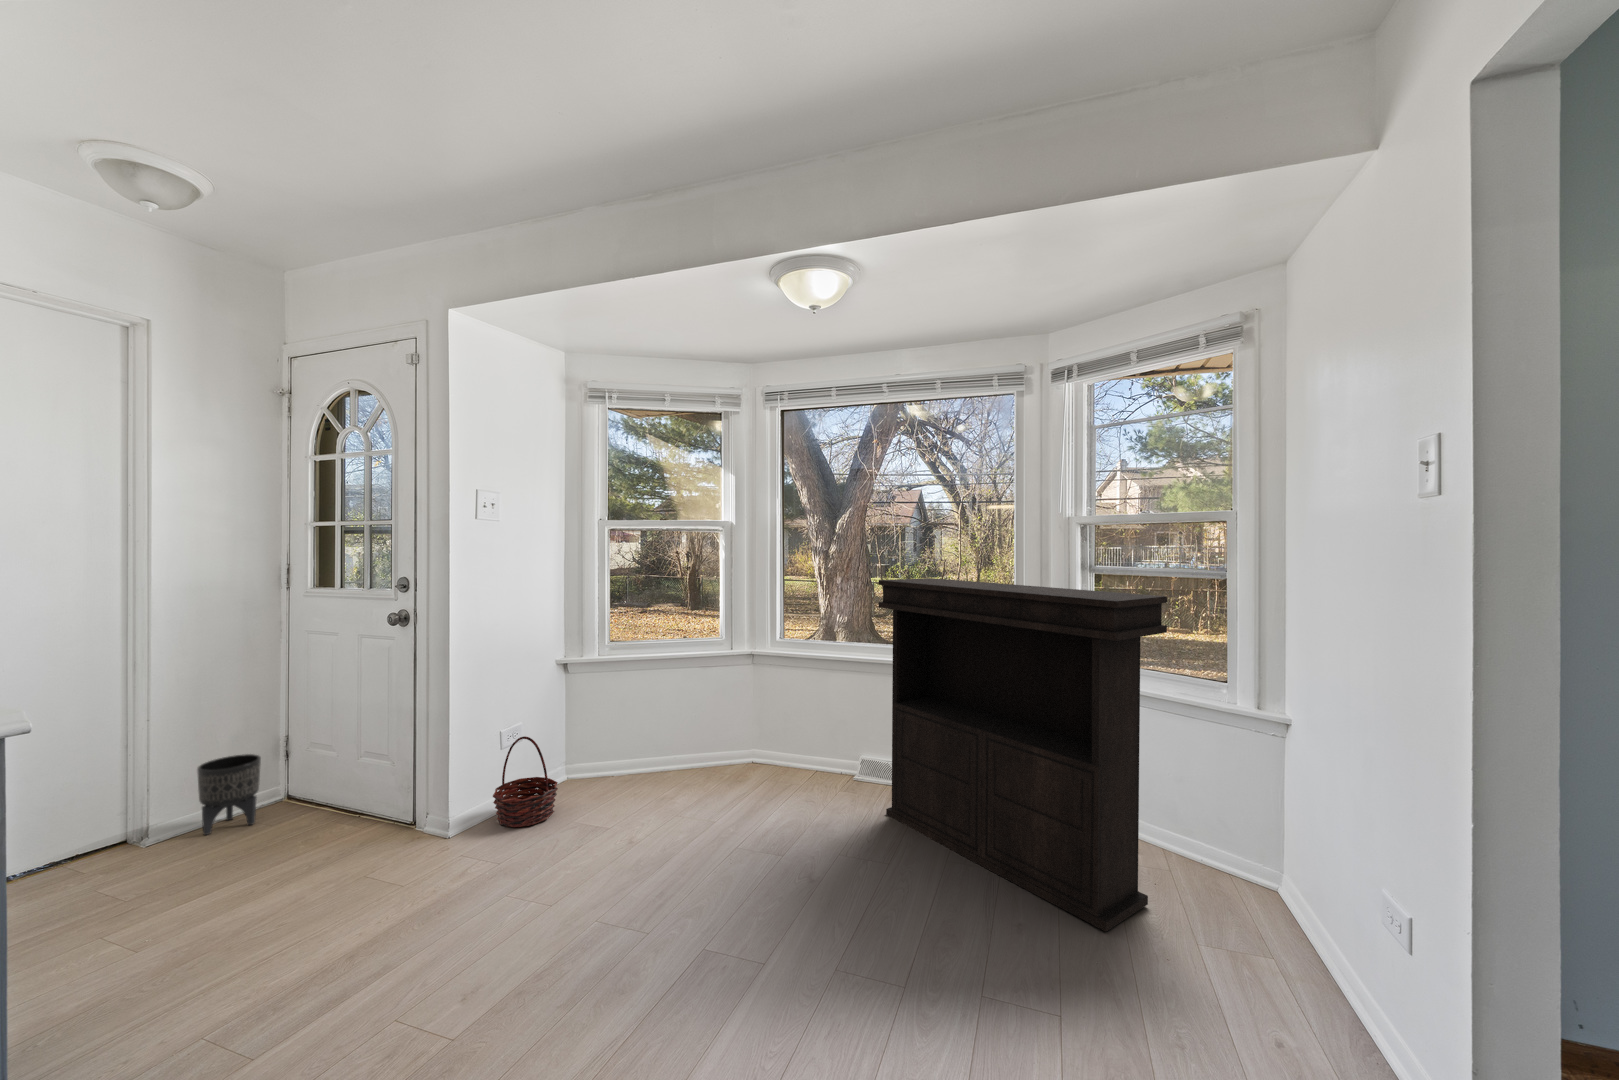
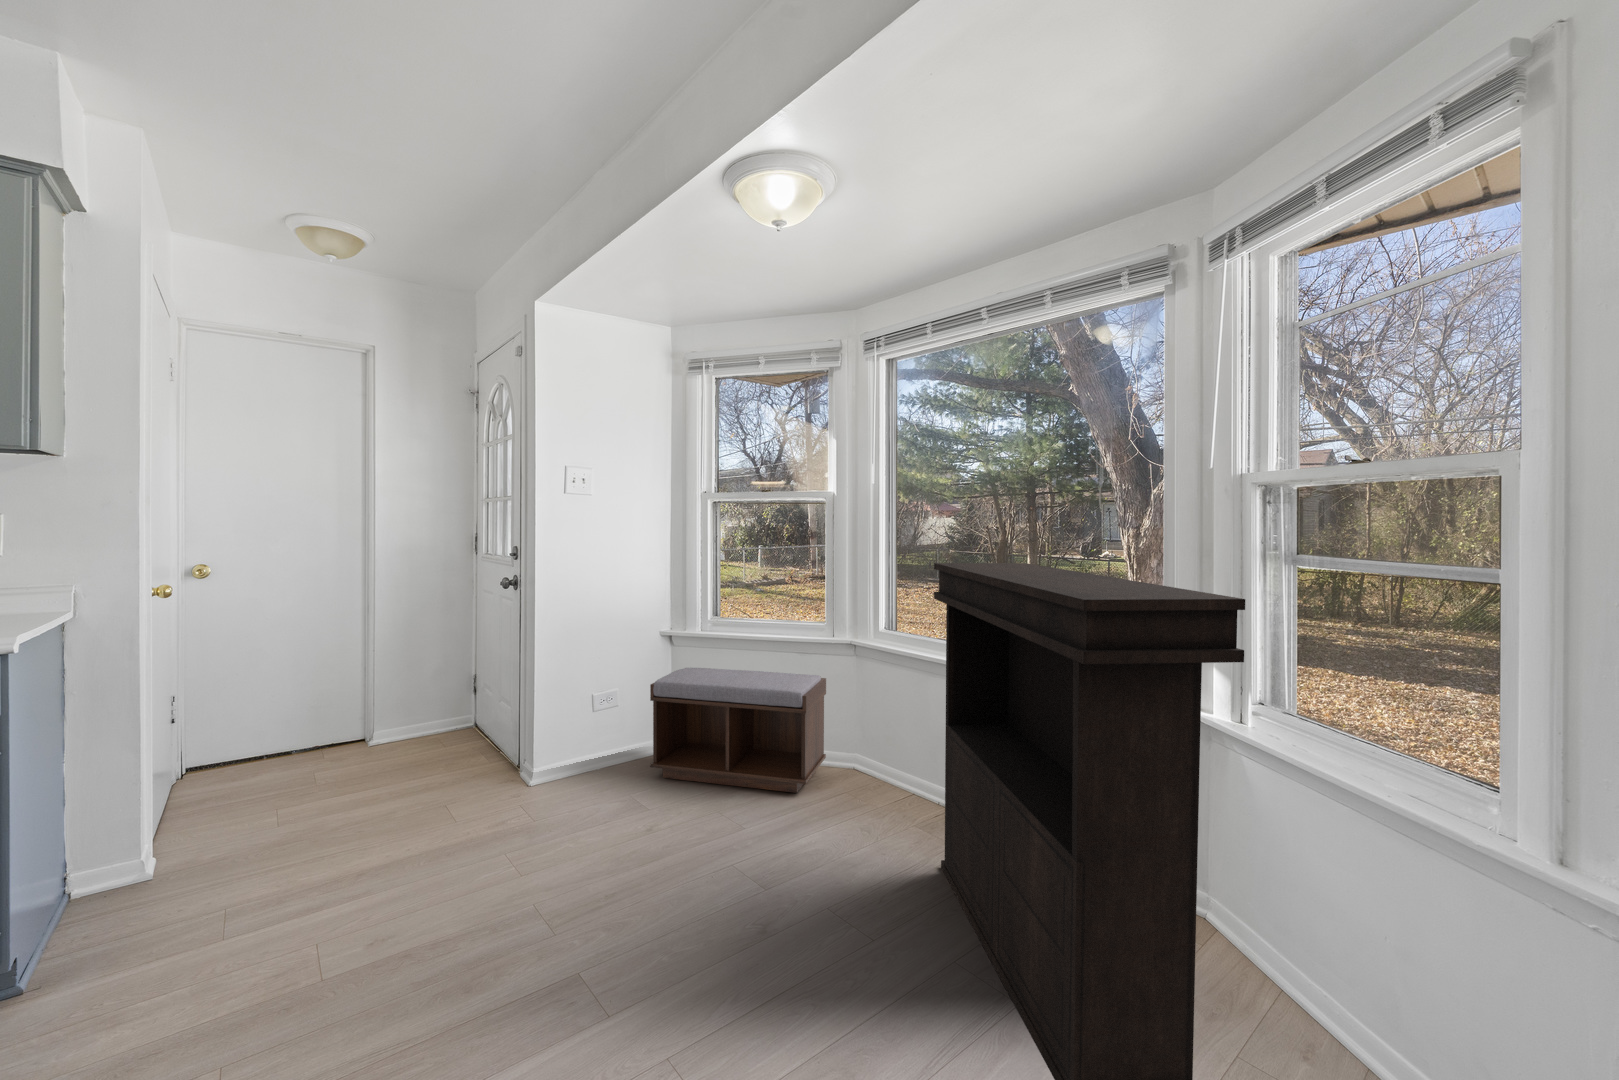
bench: none [578,682,738,800] -> present [650,668,826,793]
basket: present [493,736,558,827] -> none [570,704,630,789]
planter: present [197,754,261,835] -> none [401,688,443,747]

